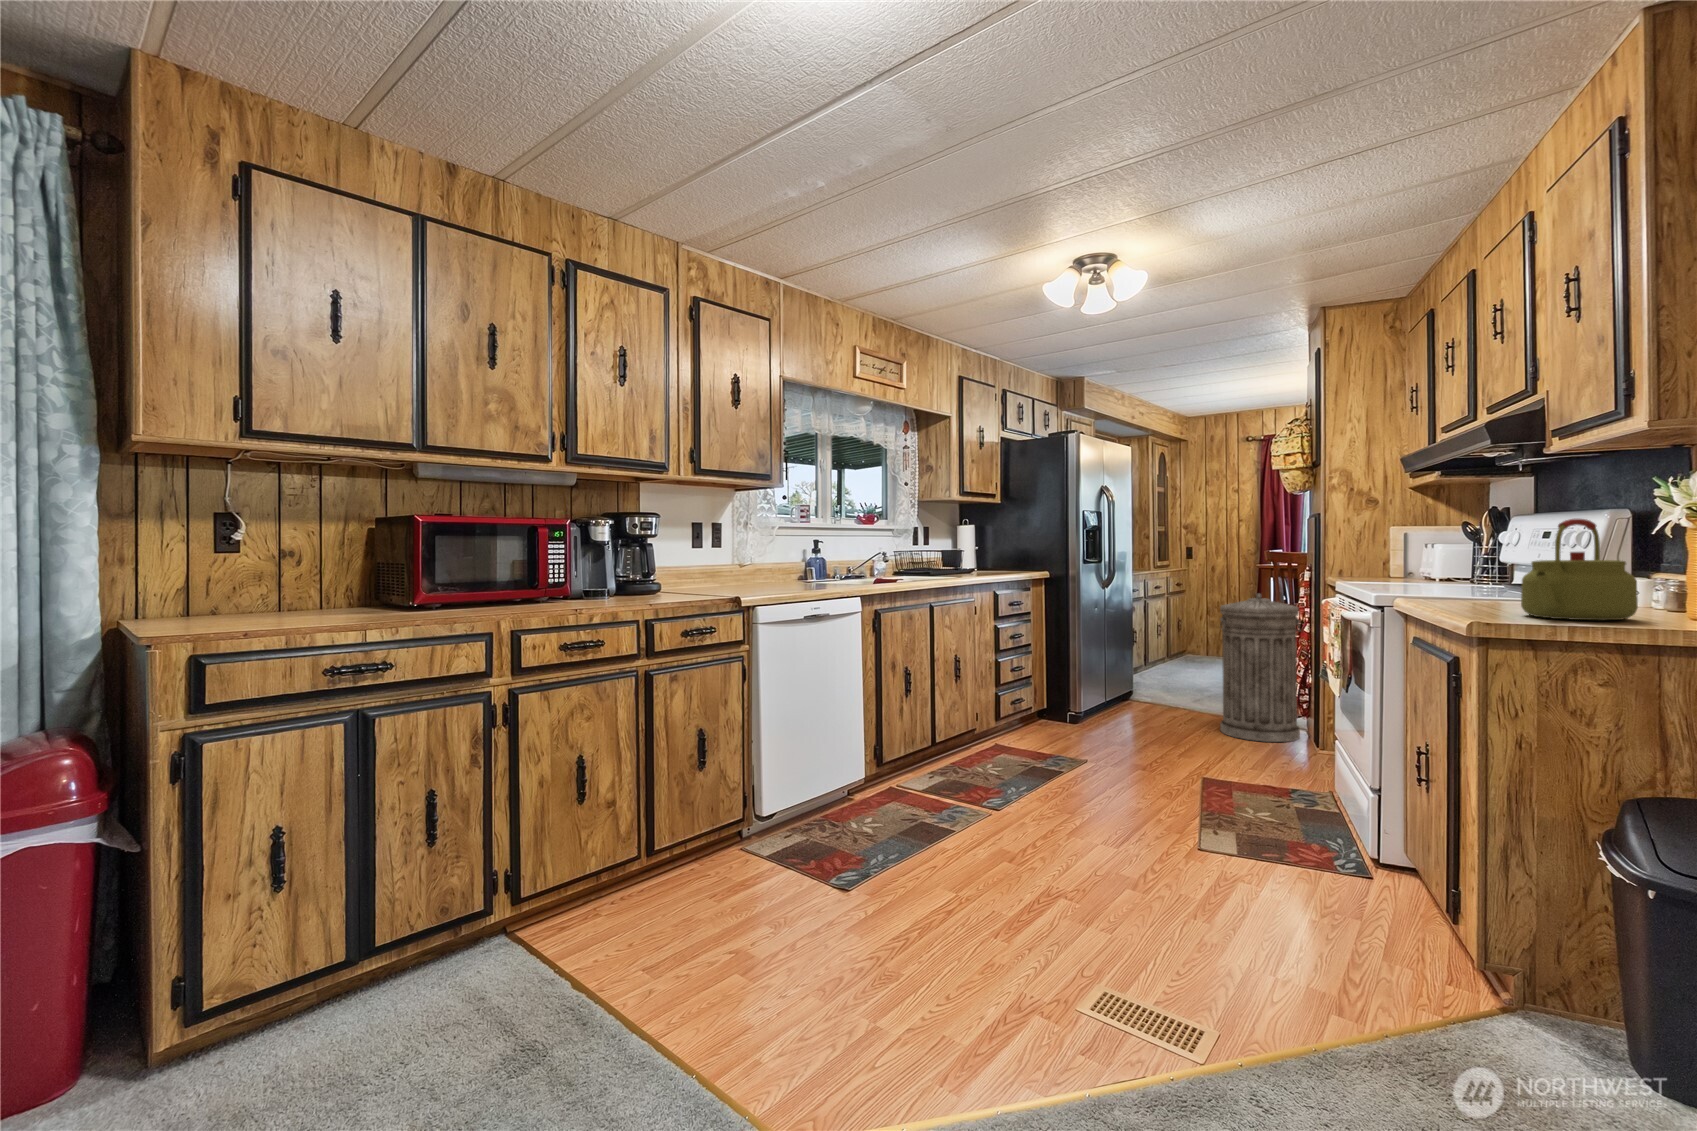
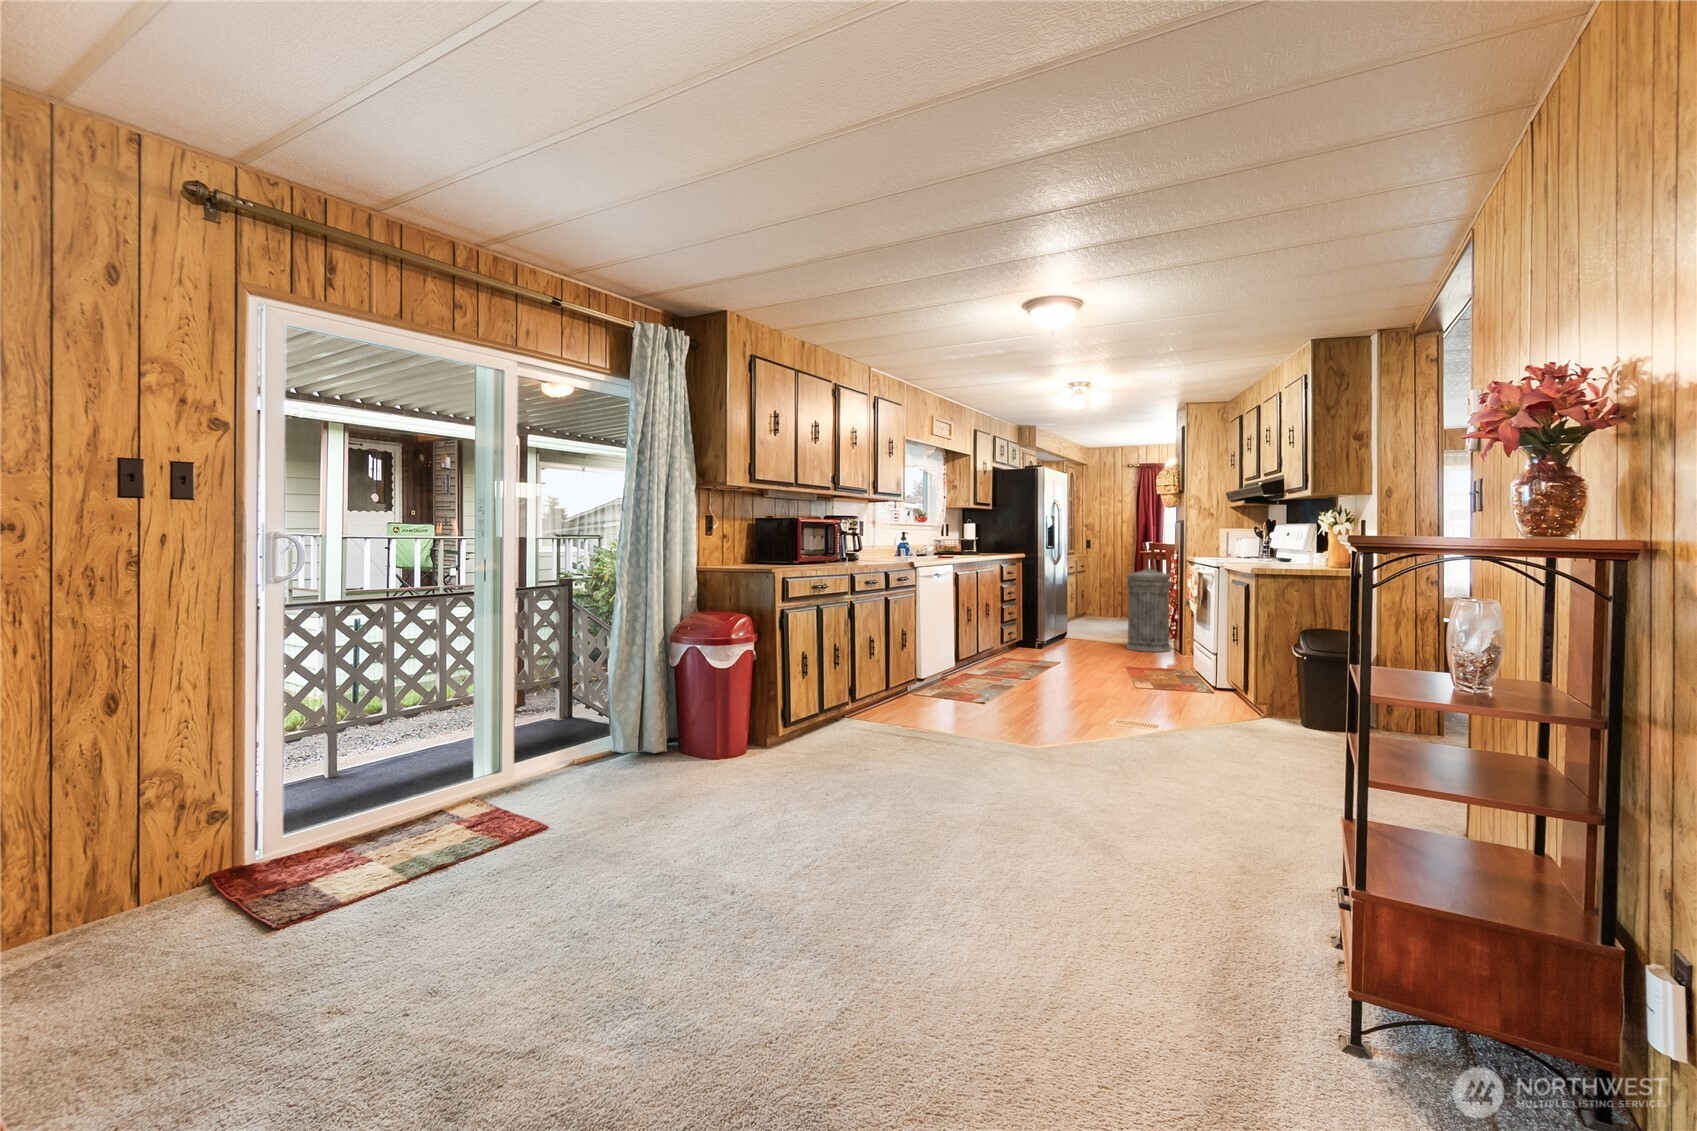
kettle: present [1521,519,1638,620] -> none [1272,528,1311,567]

